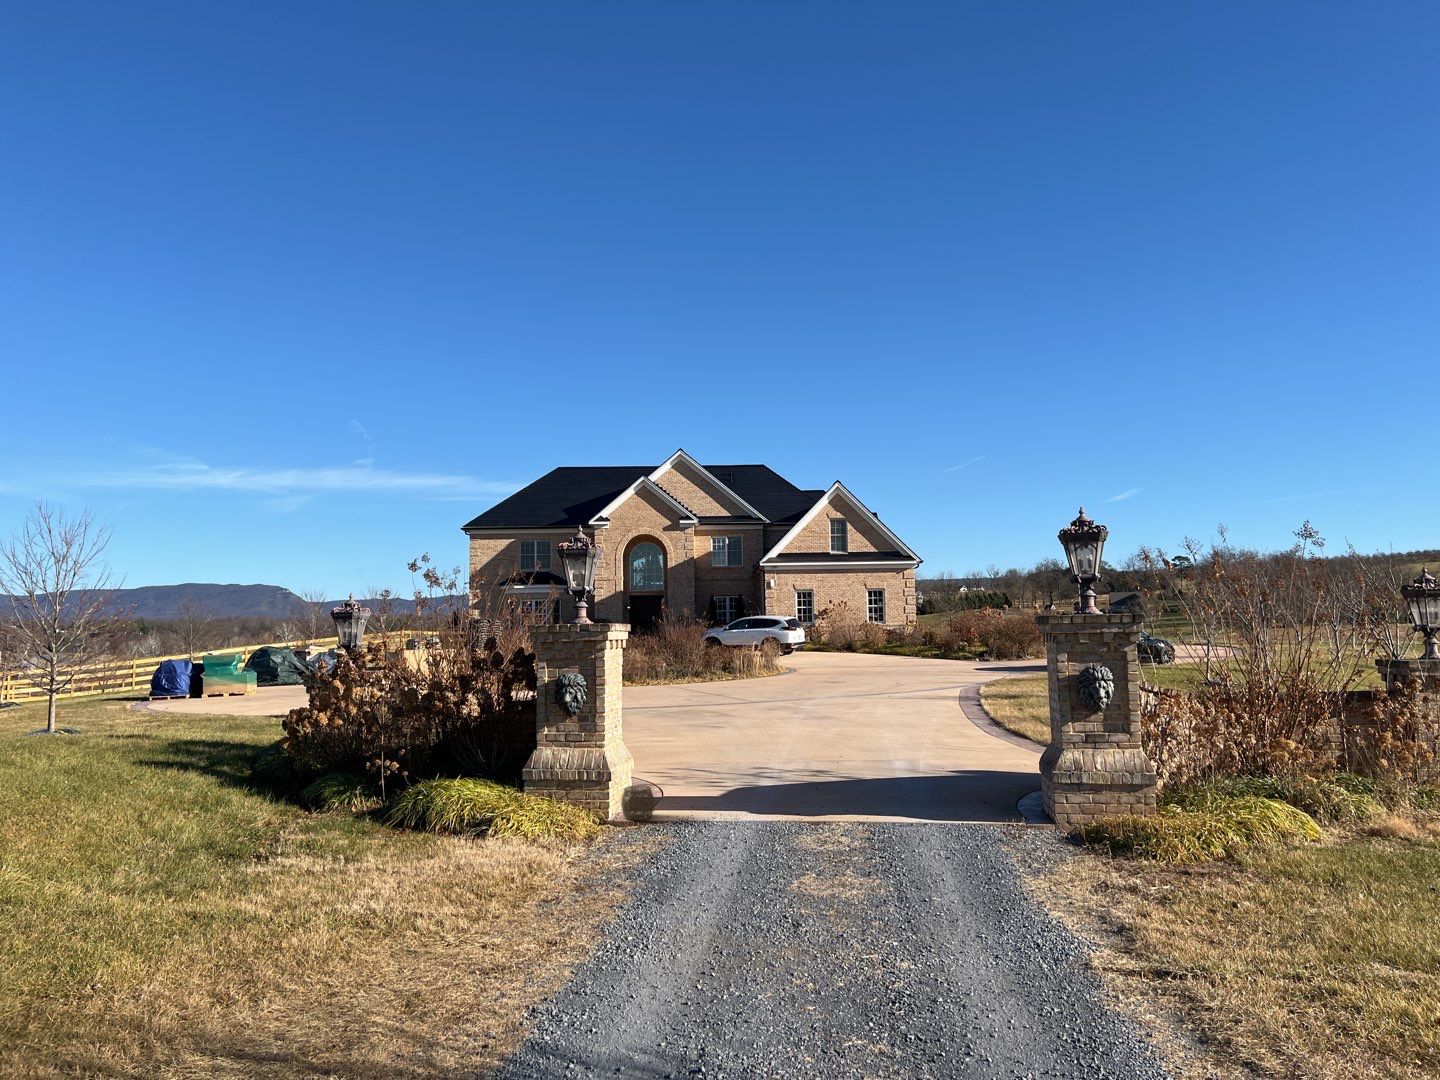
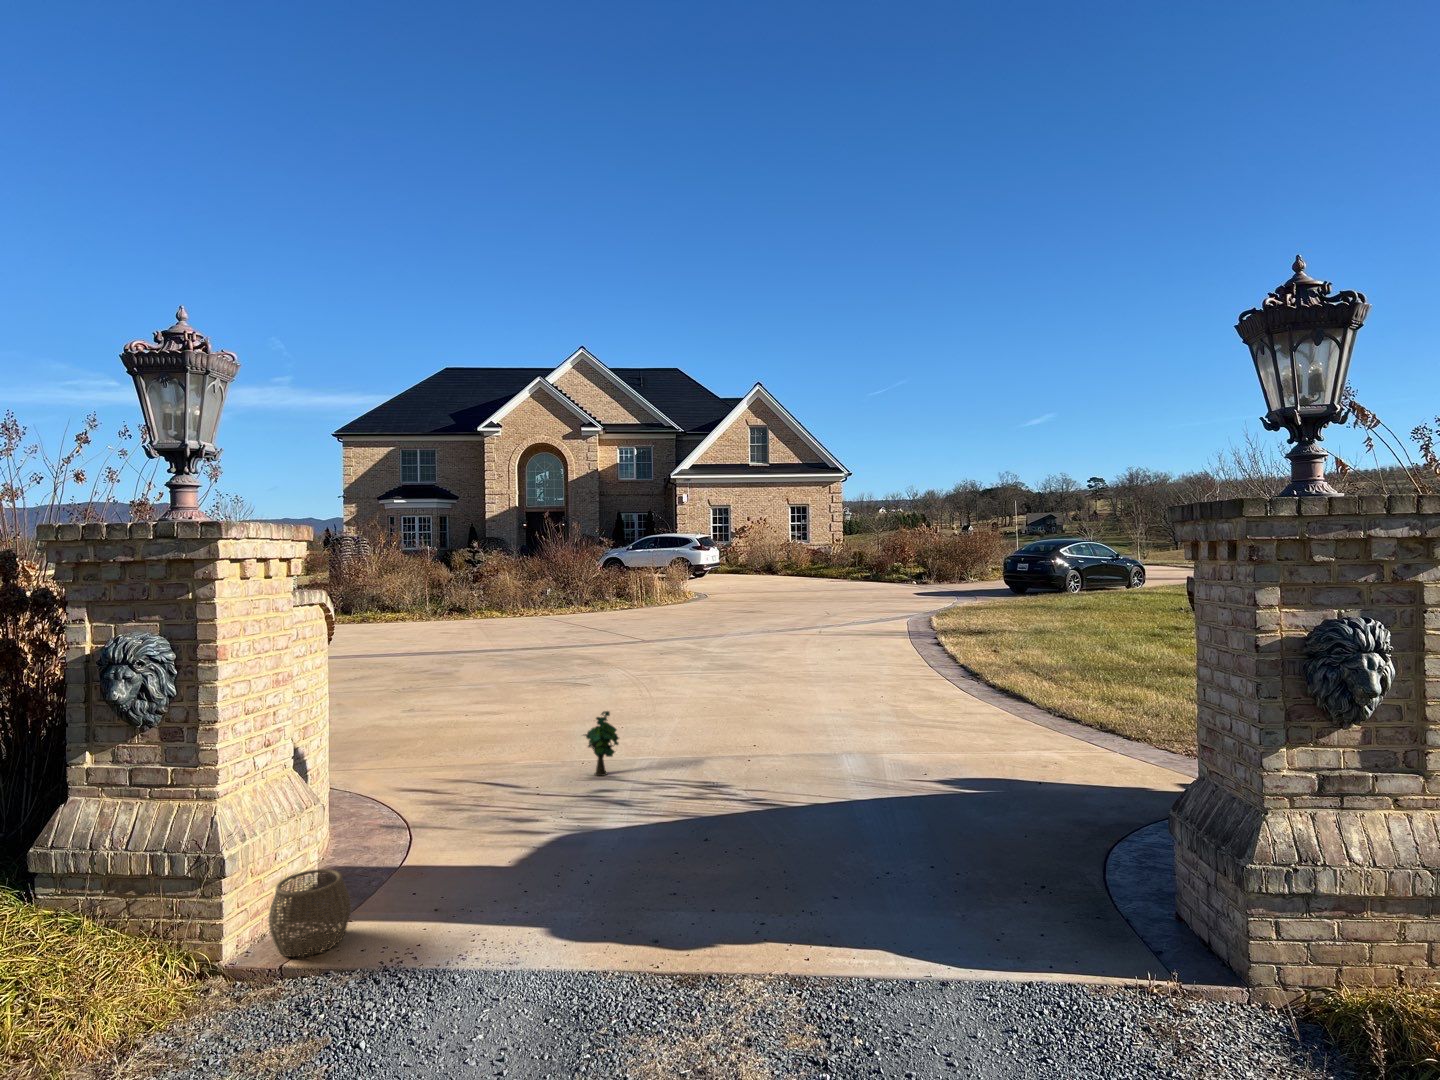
decorative plant: none [737,731,759,769] -> present [584,711,619,776]

